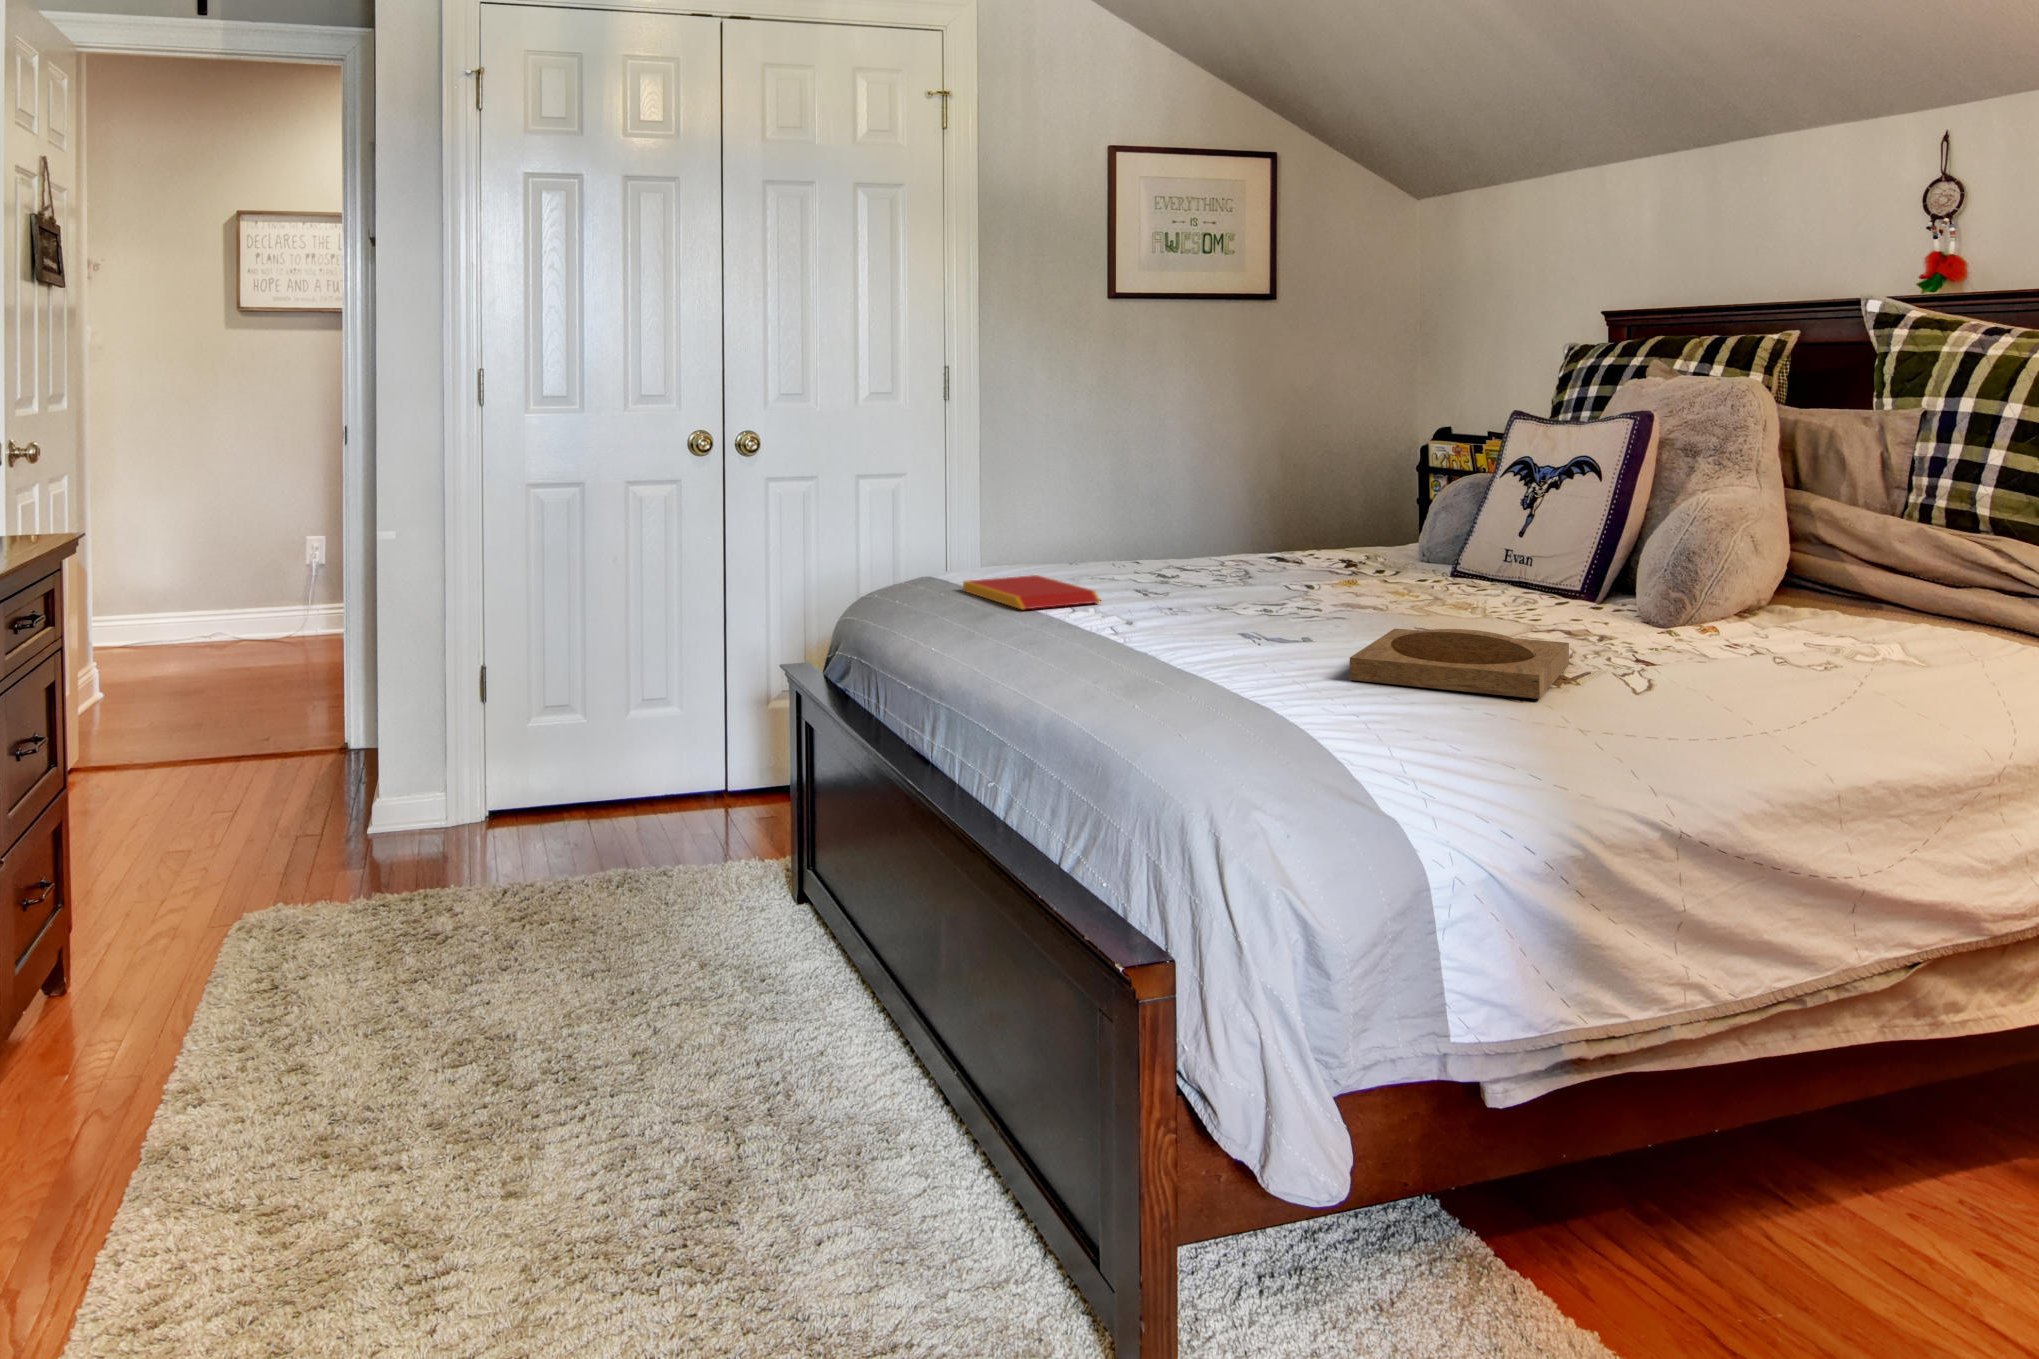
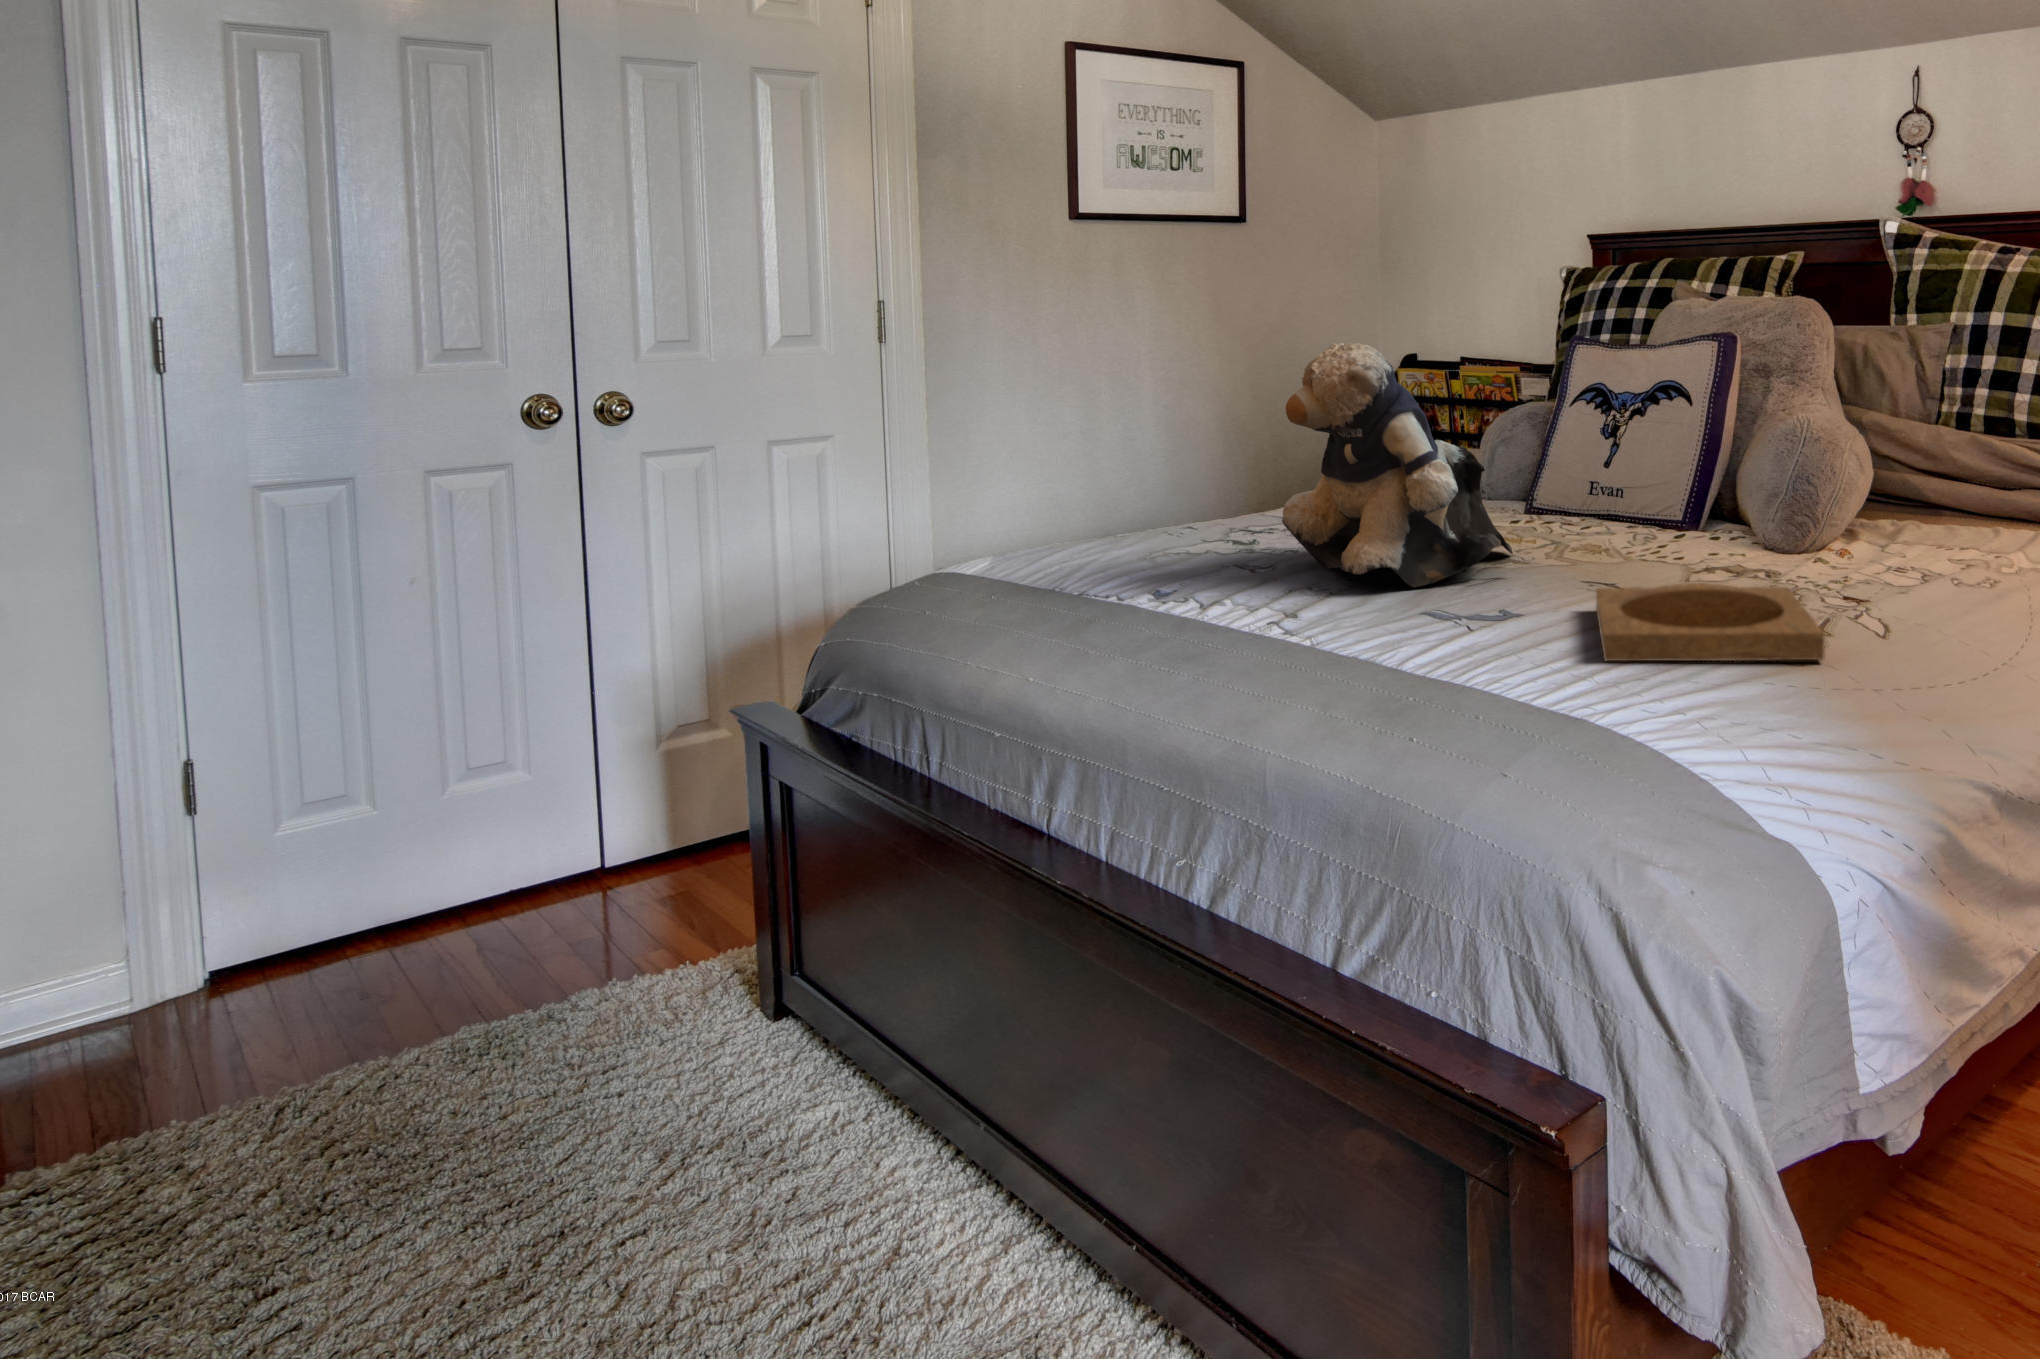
teddy bear: none [1165,411,1380,618] -> present [1282,343,1513,587]
book: present [963,575,1101,609] -> none [1012,557,1208,607]

